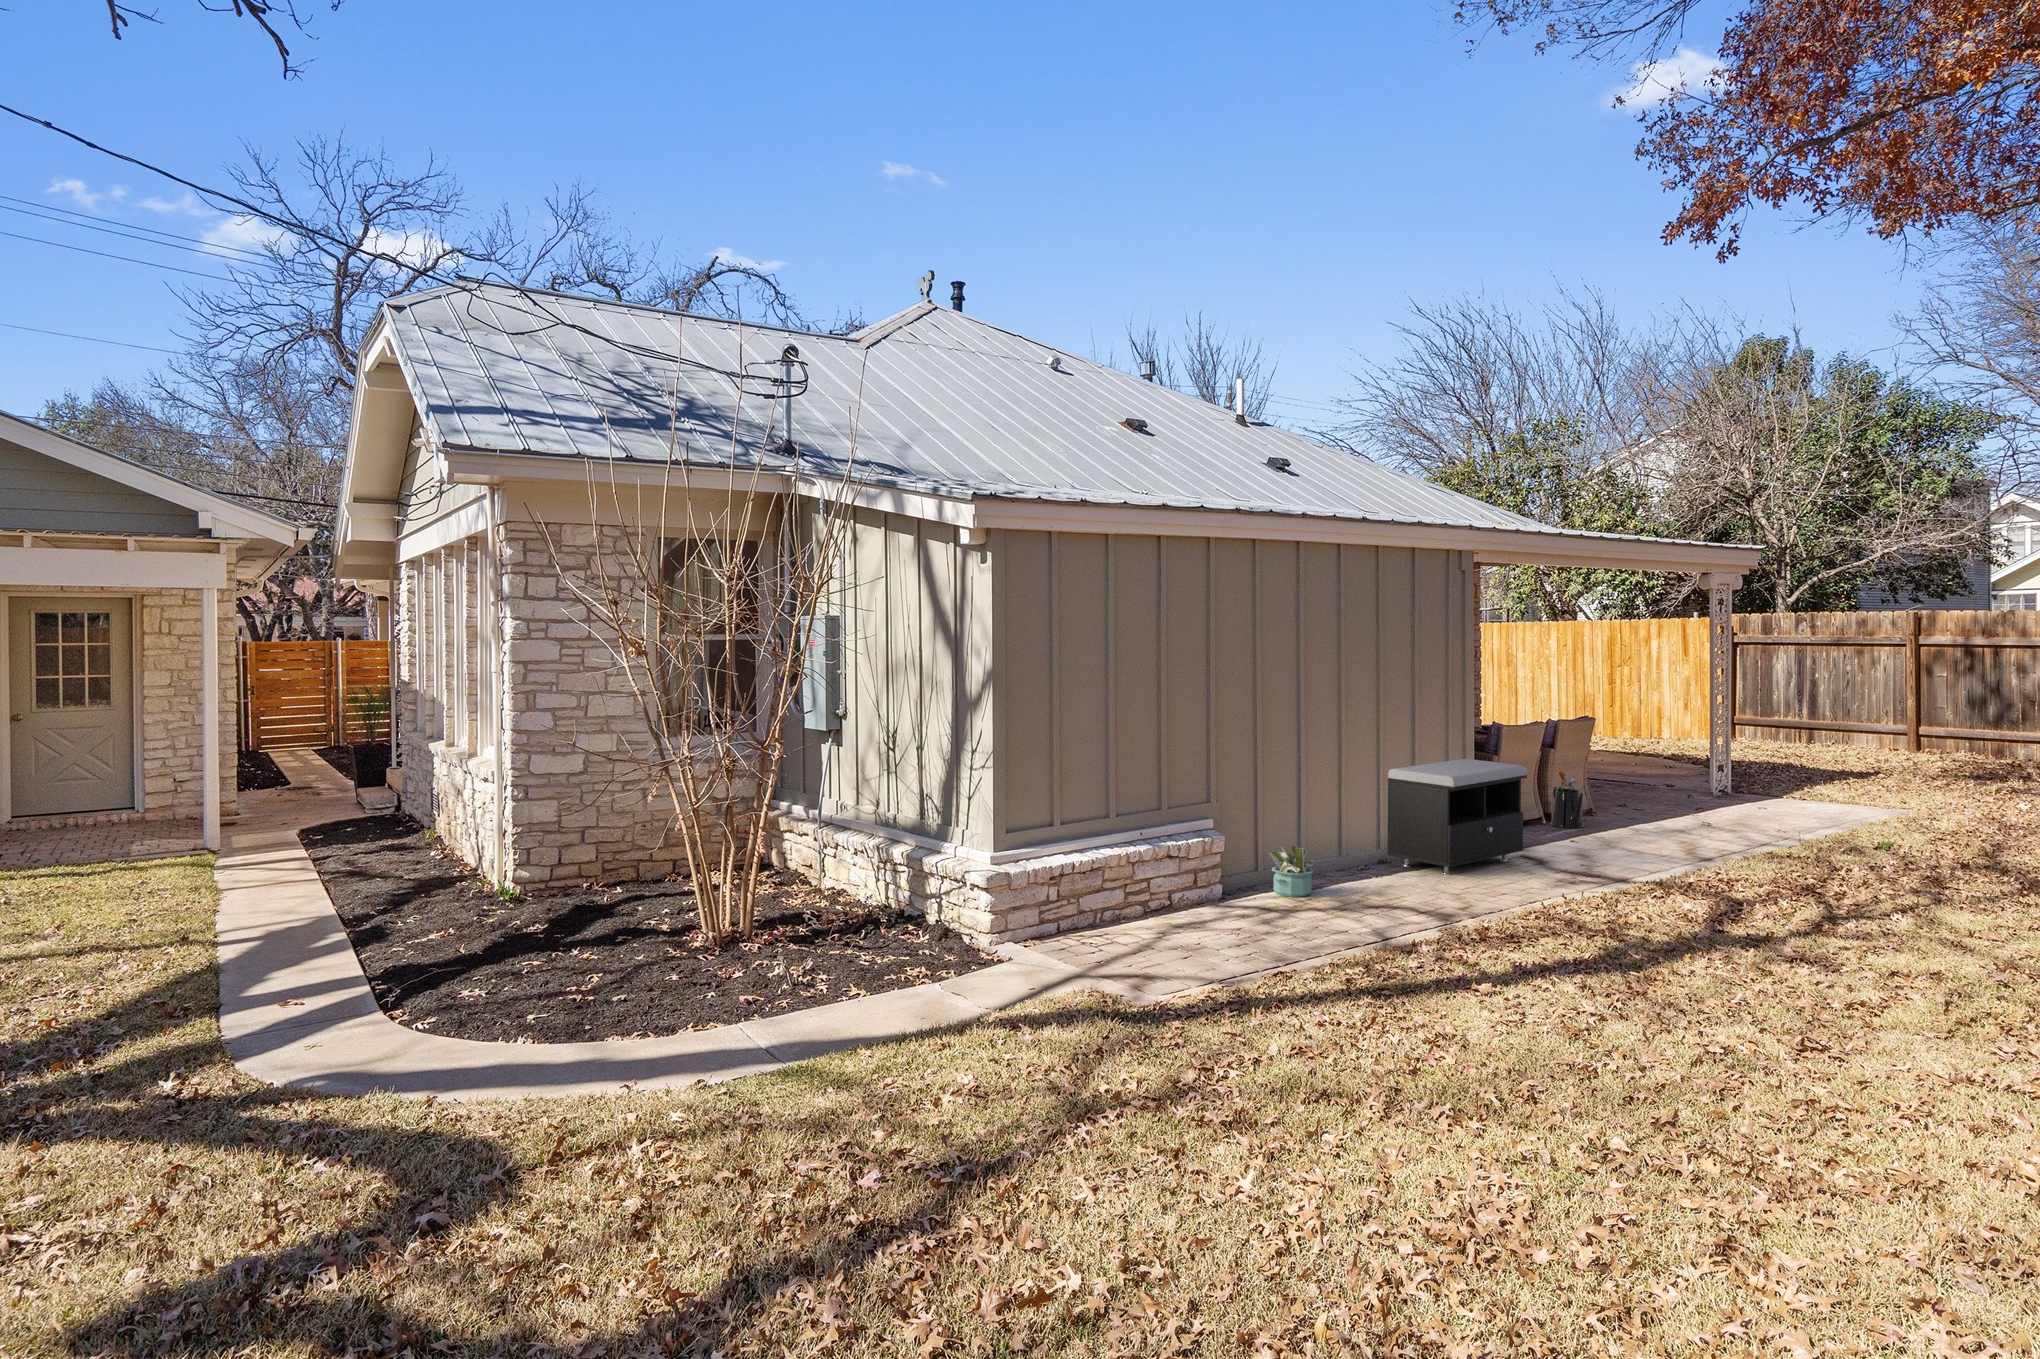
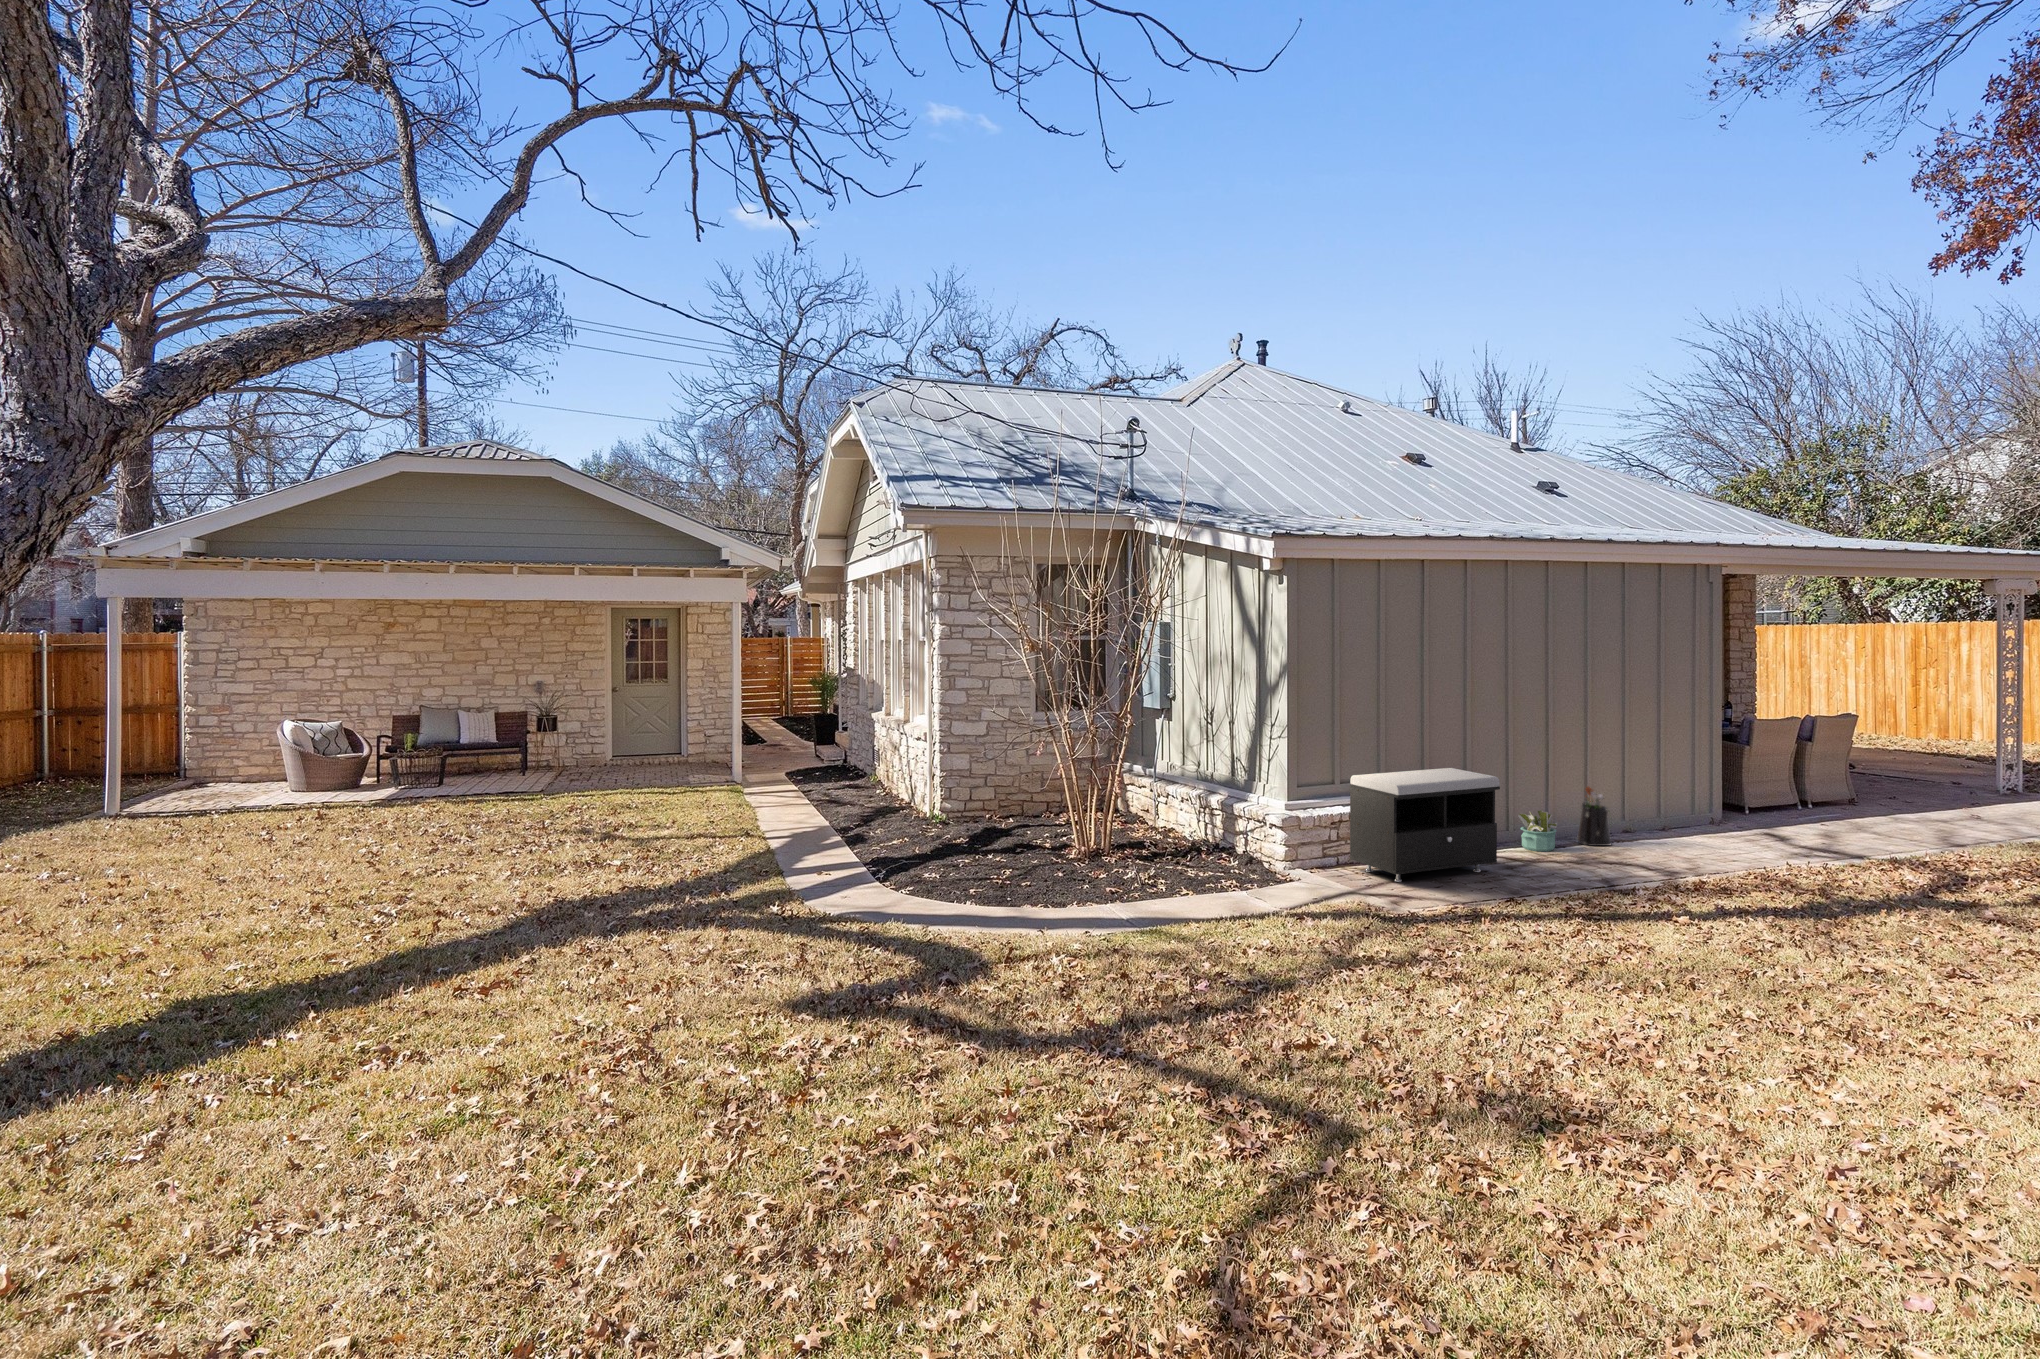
storage bench: present [1387,759,1527,875] -> present [1350,768,1500,882]
watering can: present [1550,771,1584,828] -> present [1577,787,1611,846]

